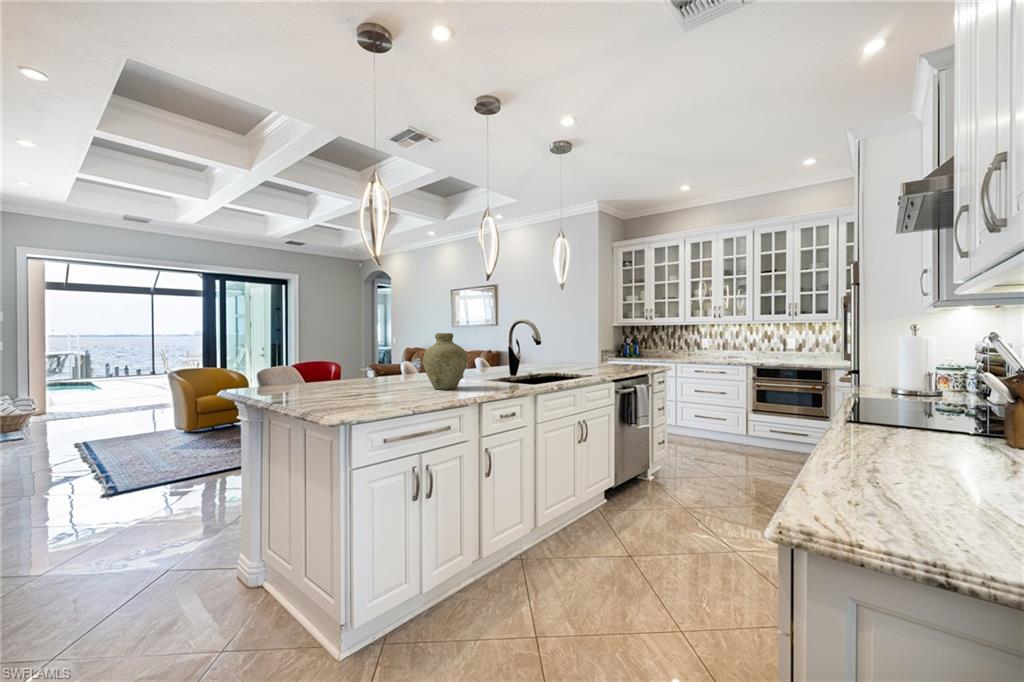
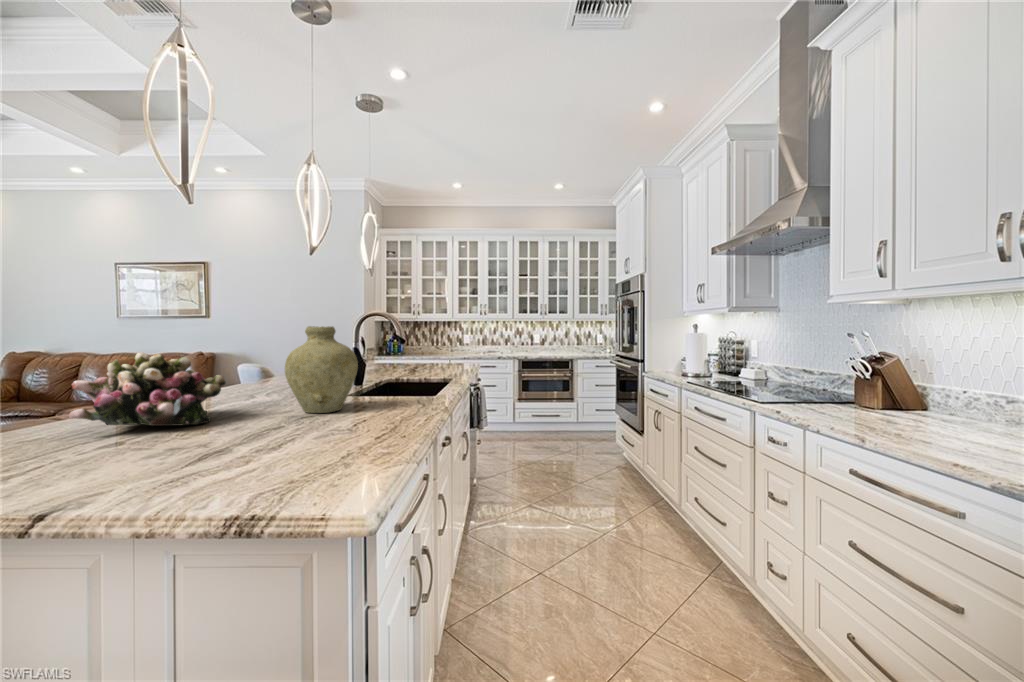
flower arrangement: none [326,348,397,388] -> present [69,353,226,426]

